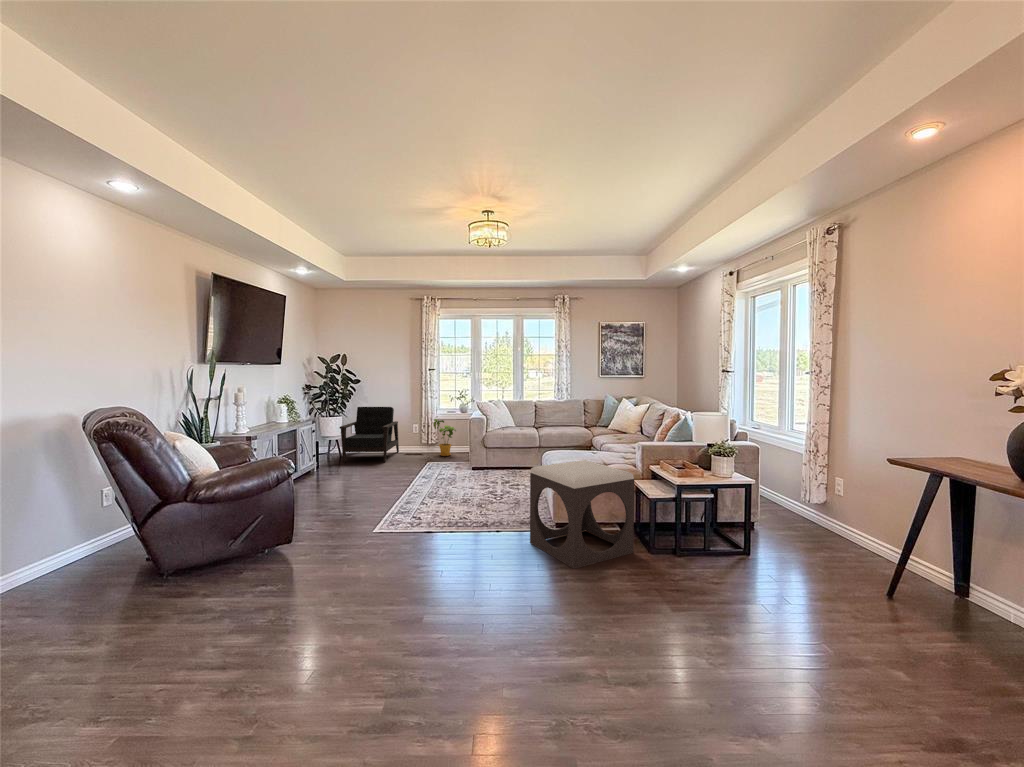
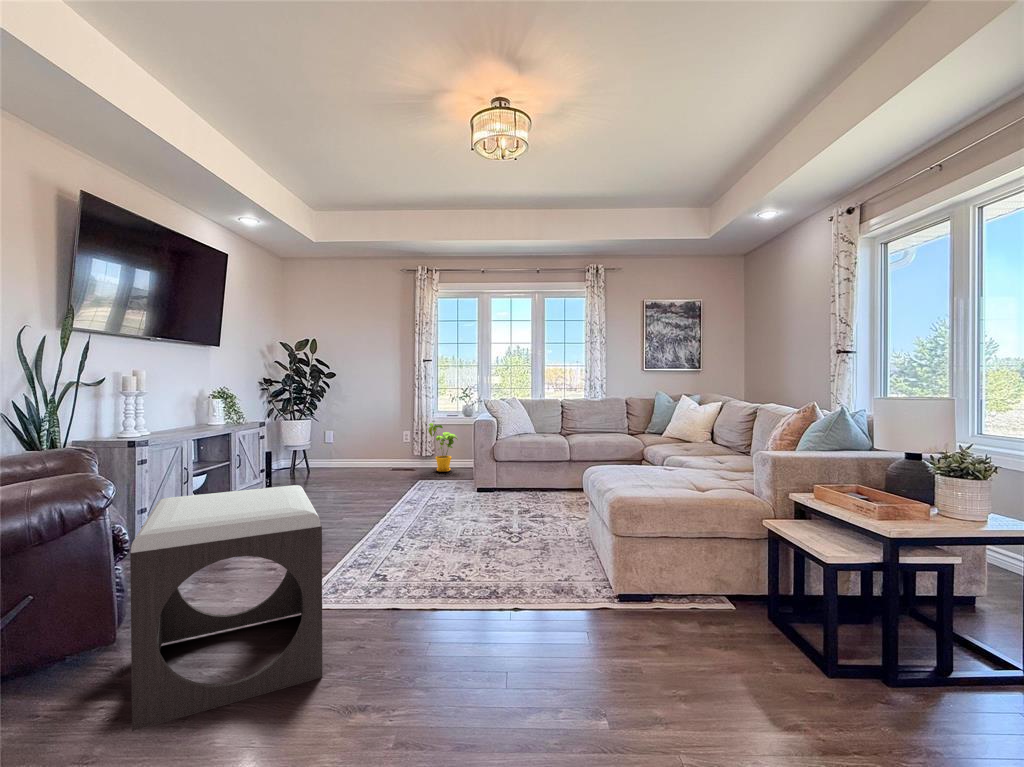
armchair: present [340,407,399,463] -> none [303,408,385,480]
footstool: present [530,460,634,569] -> present [130,485,323,731]

